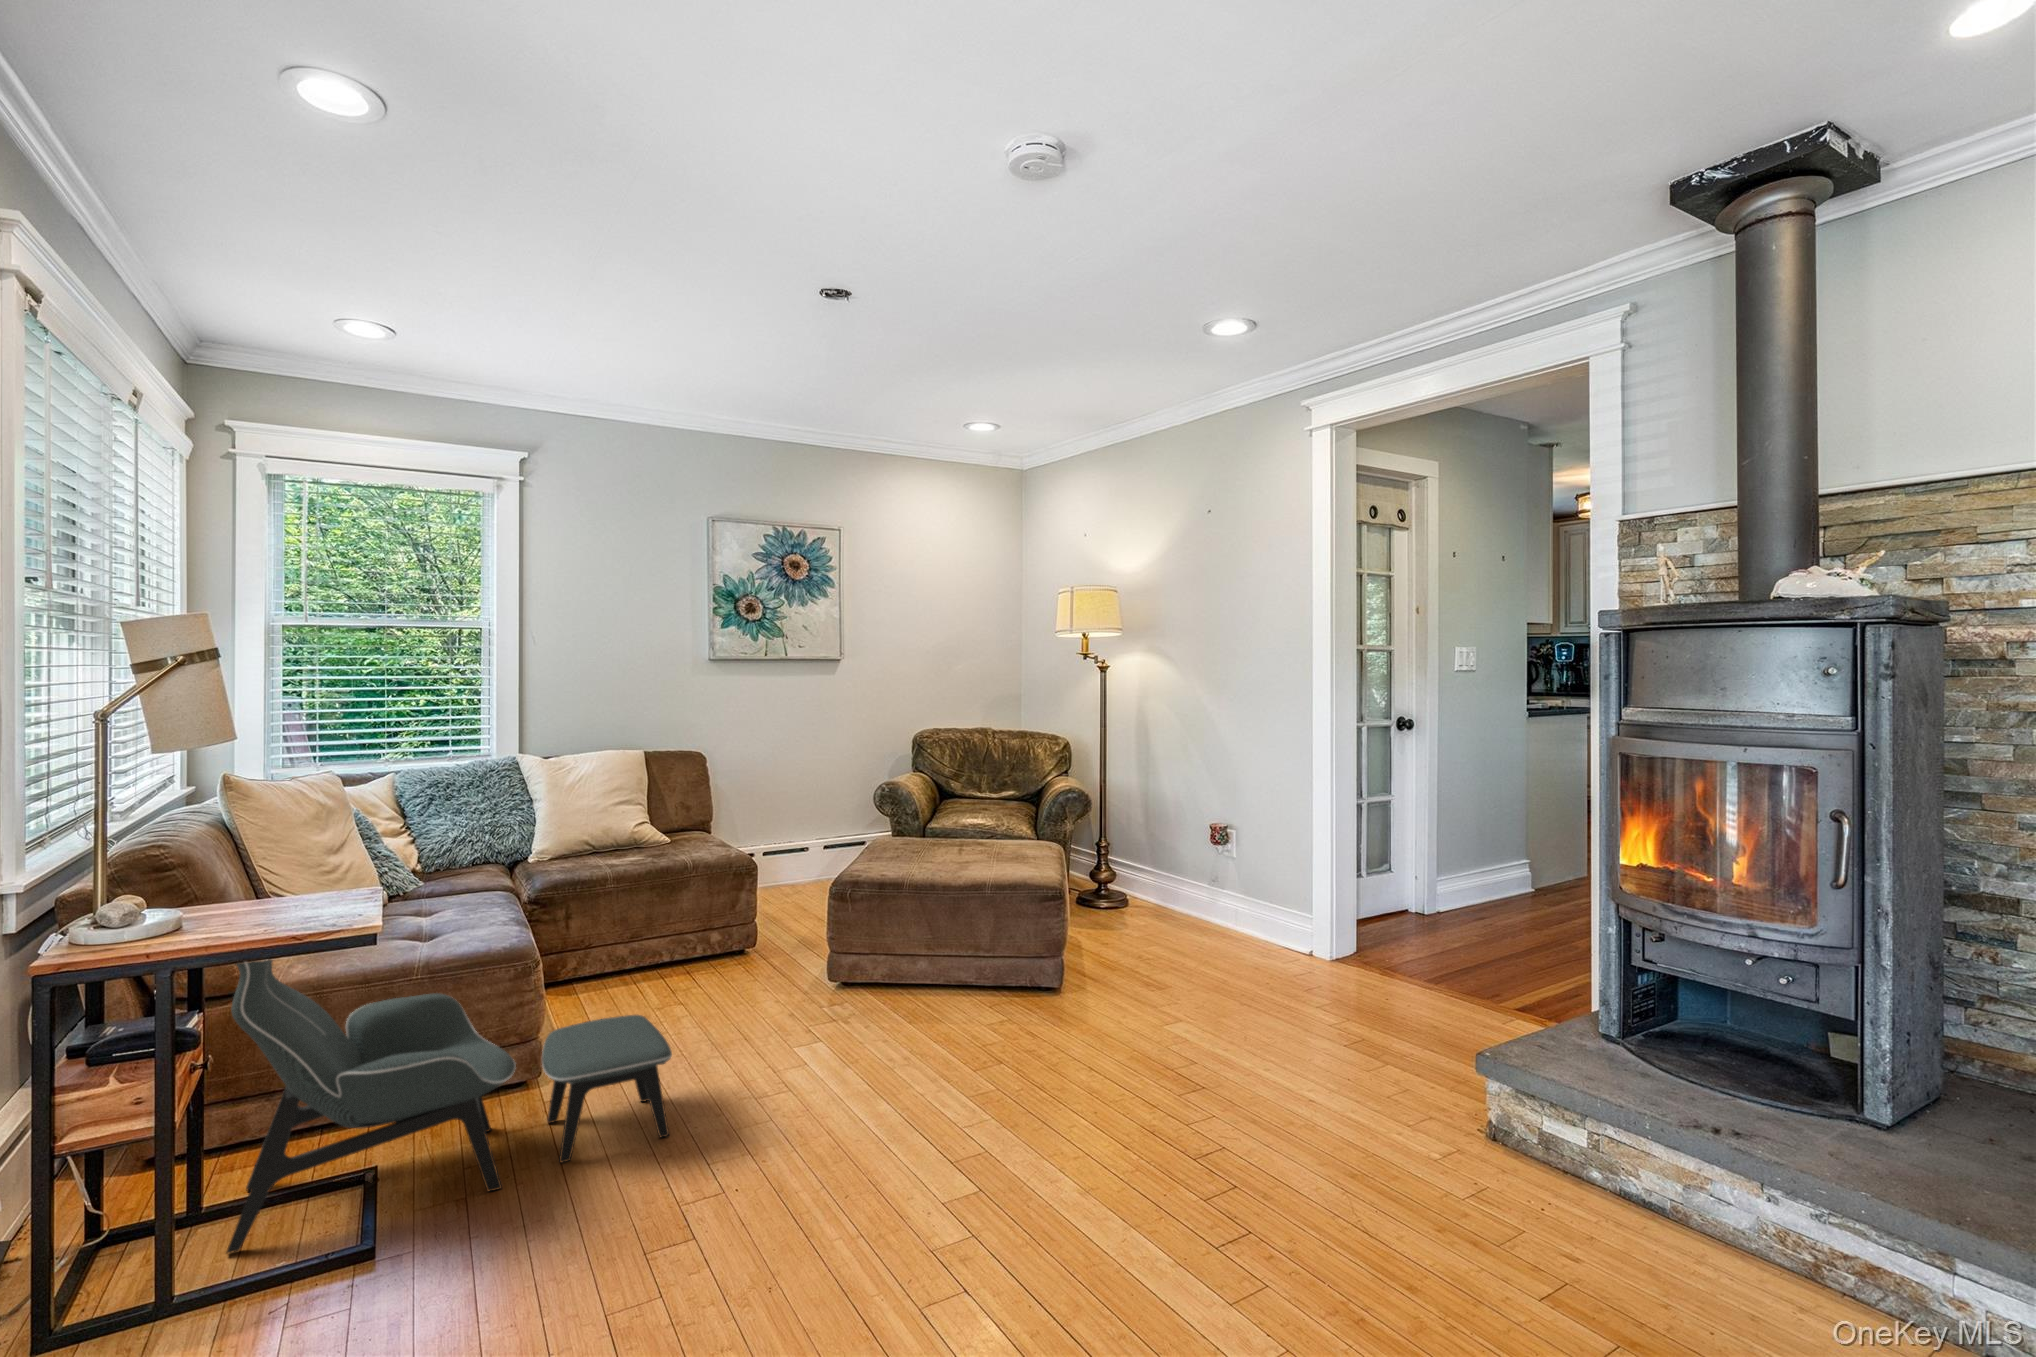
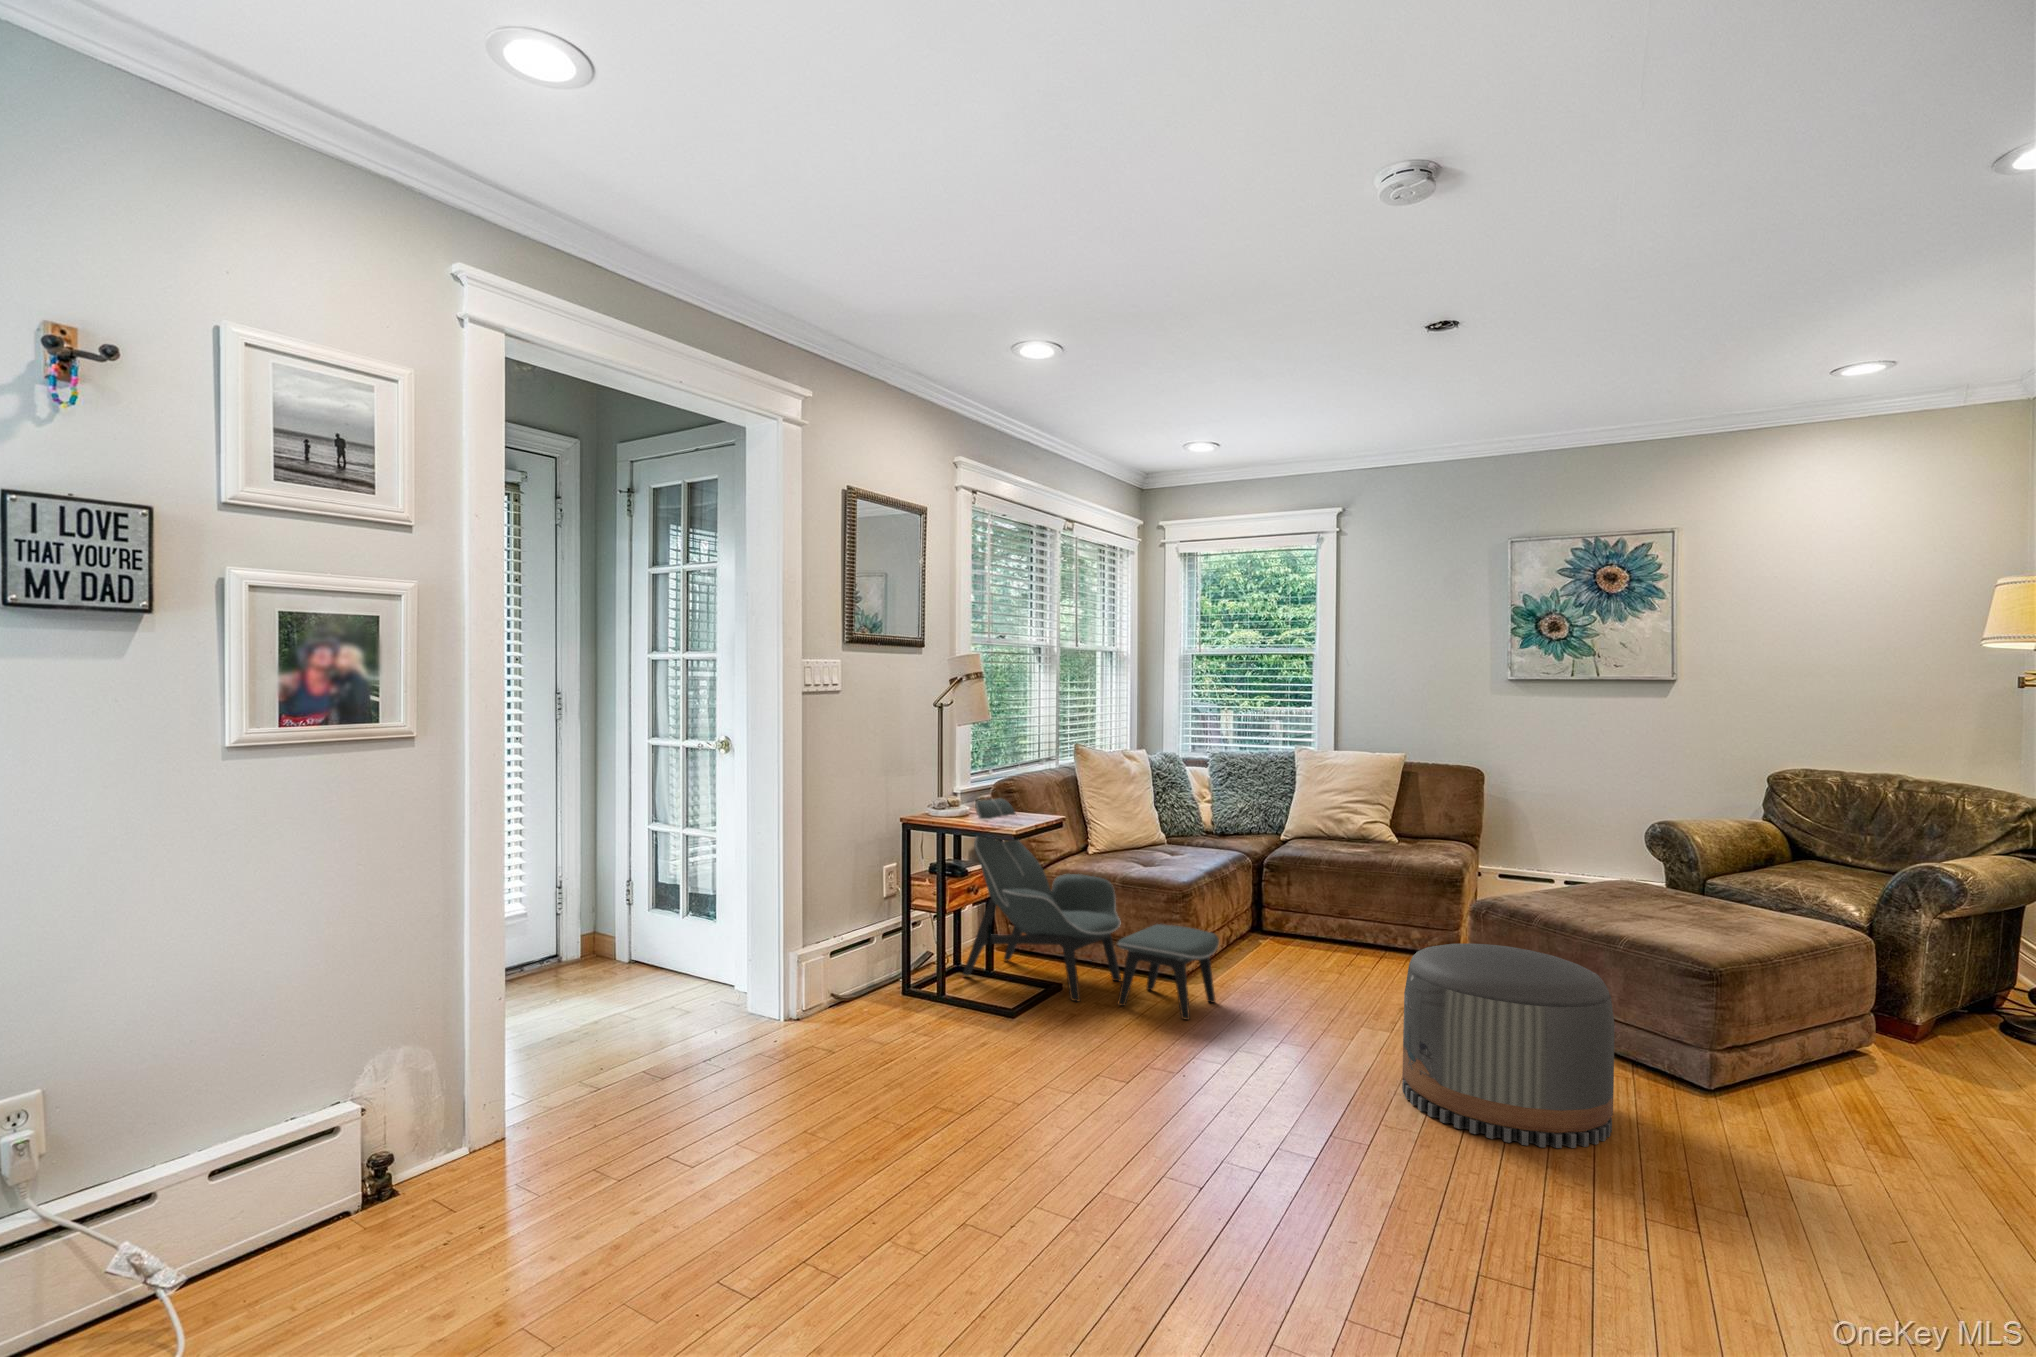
pouf: none [928,930,1095,1113] -> present [1402,943,1615,1148]

